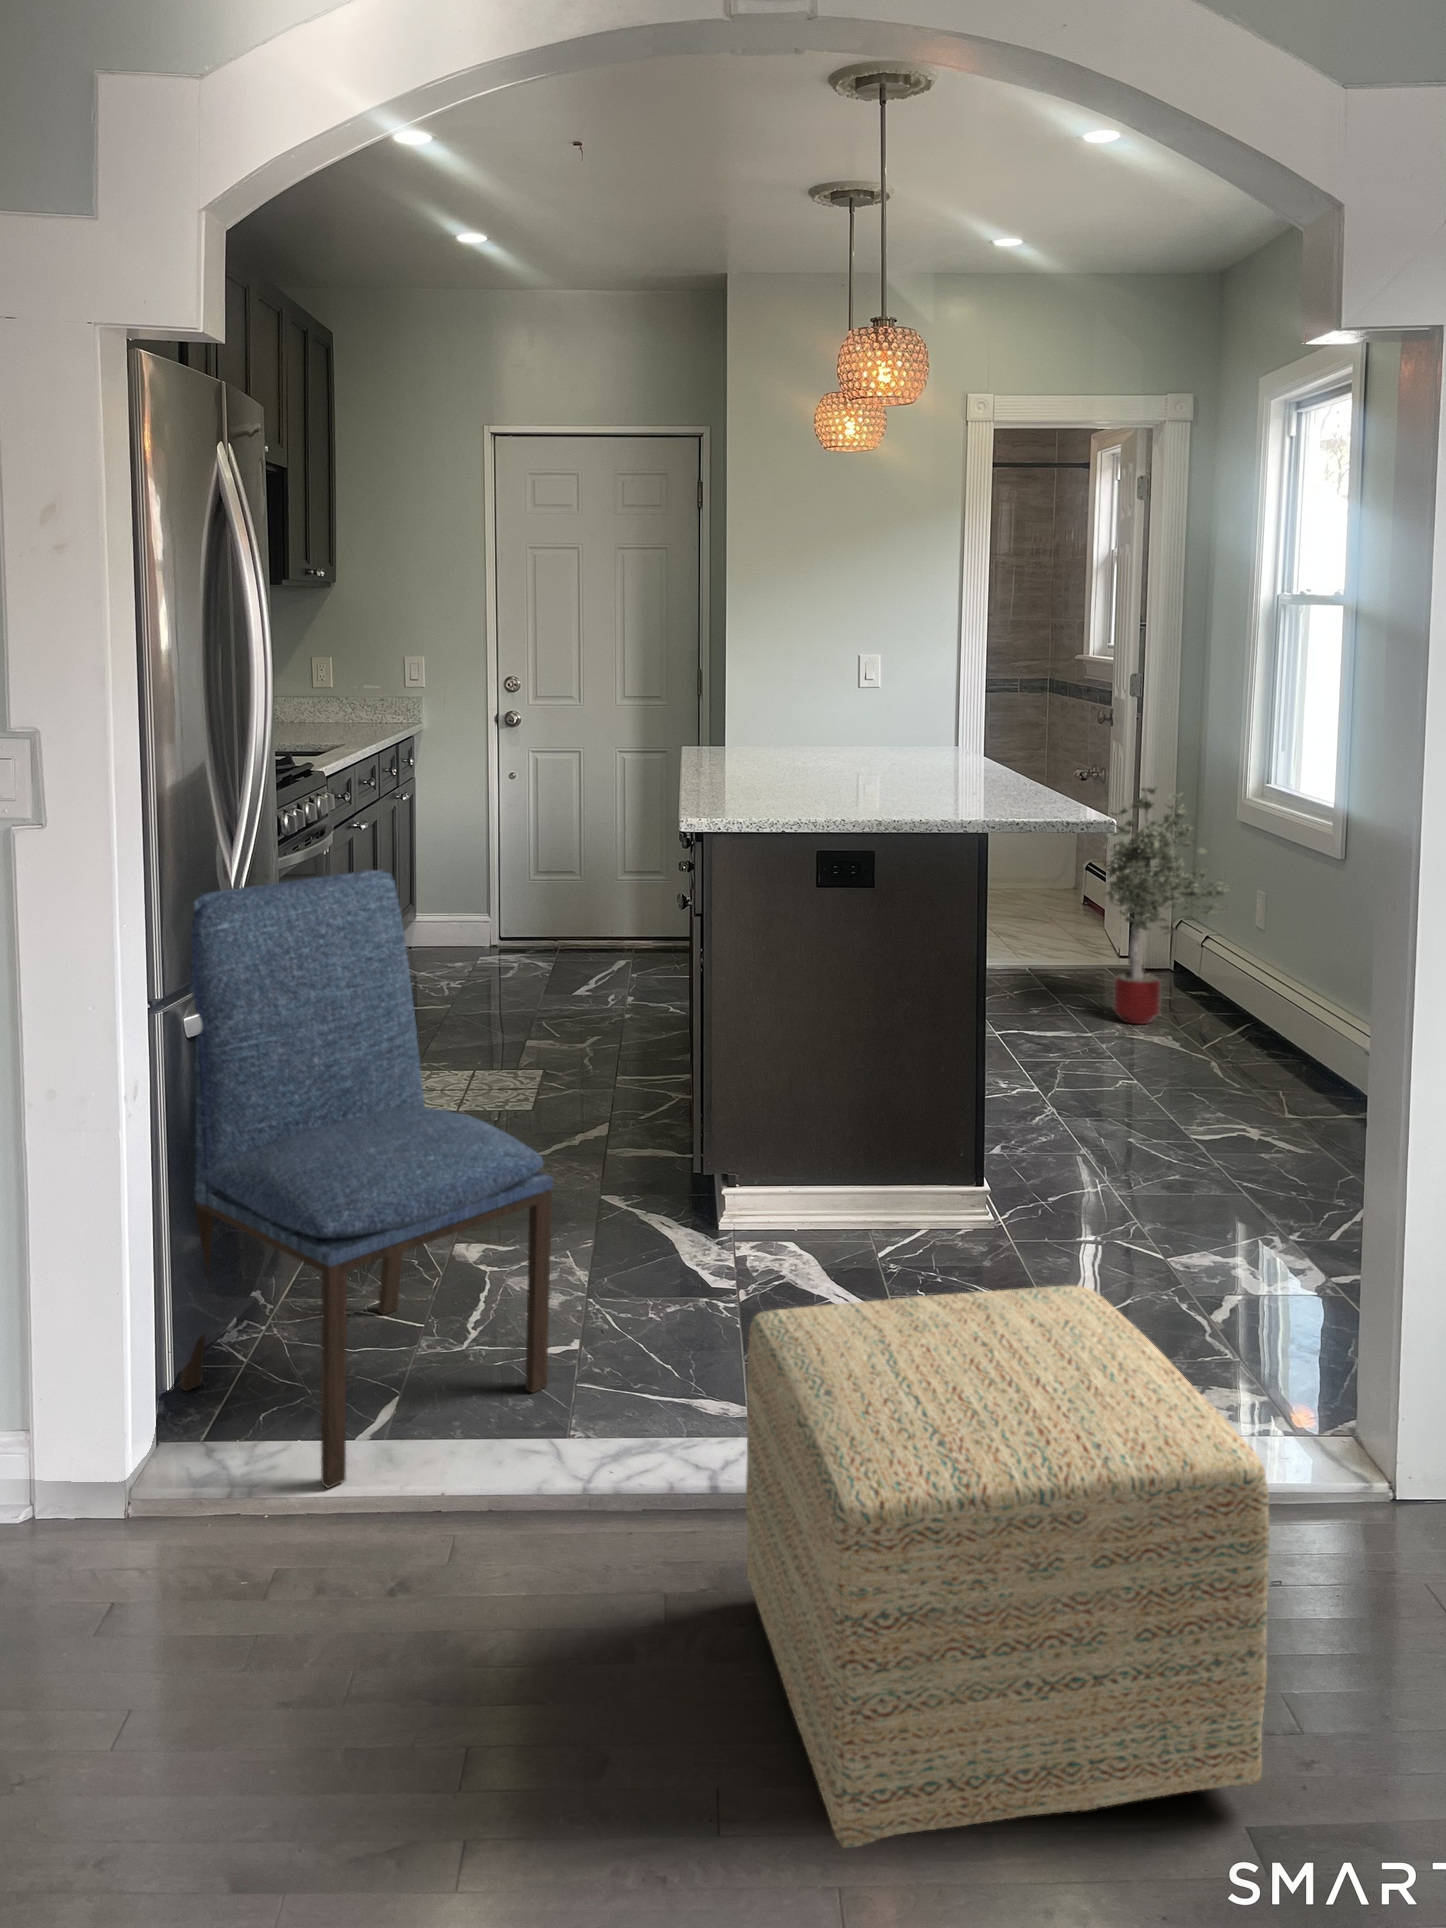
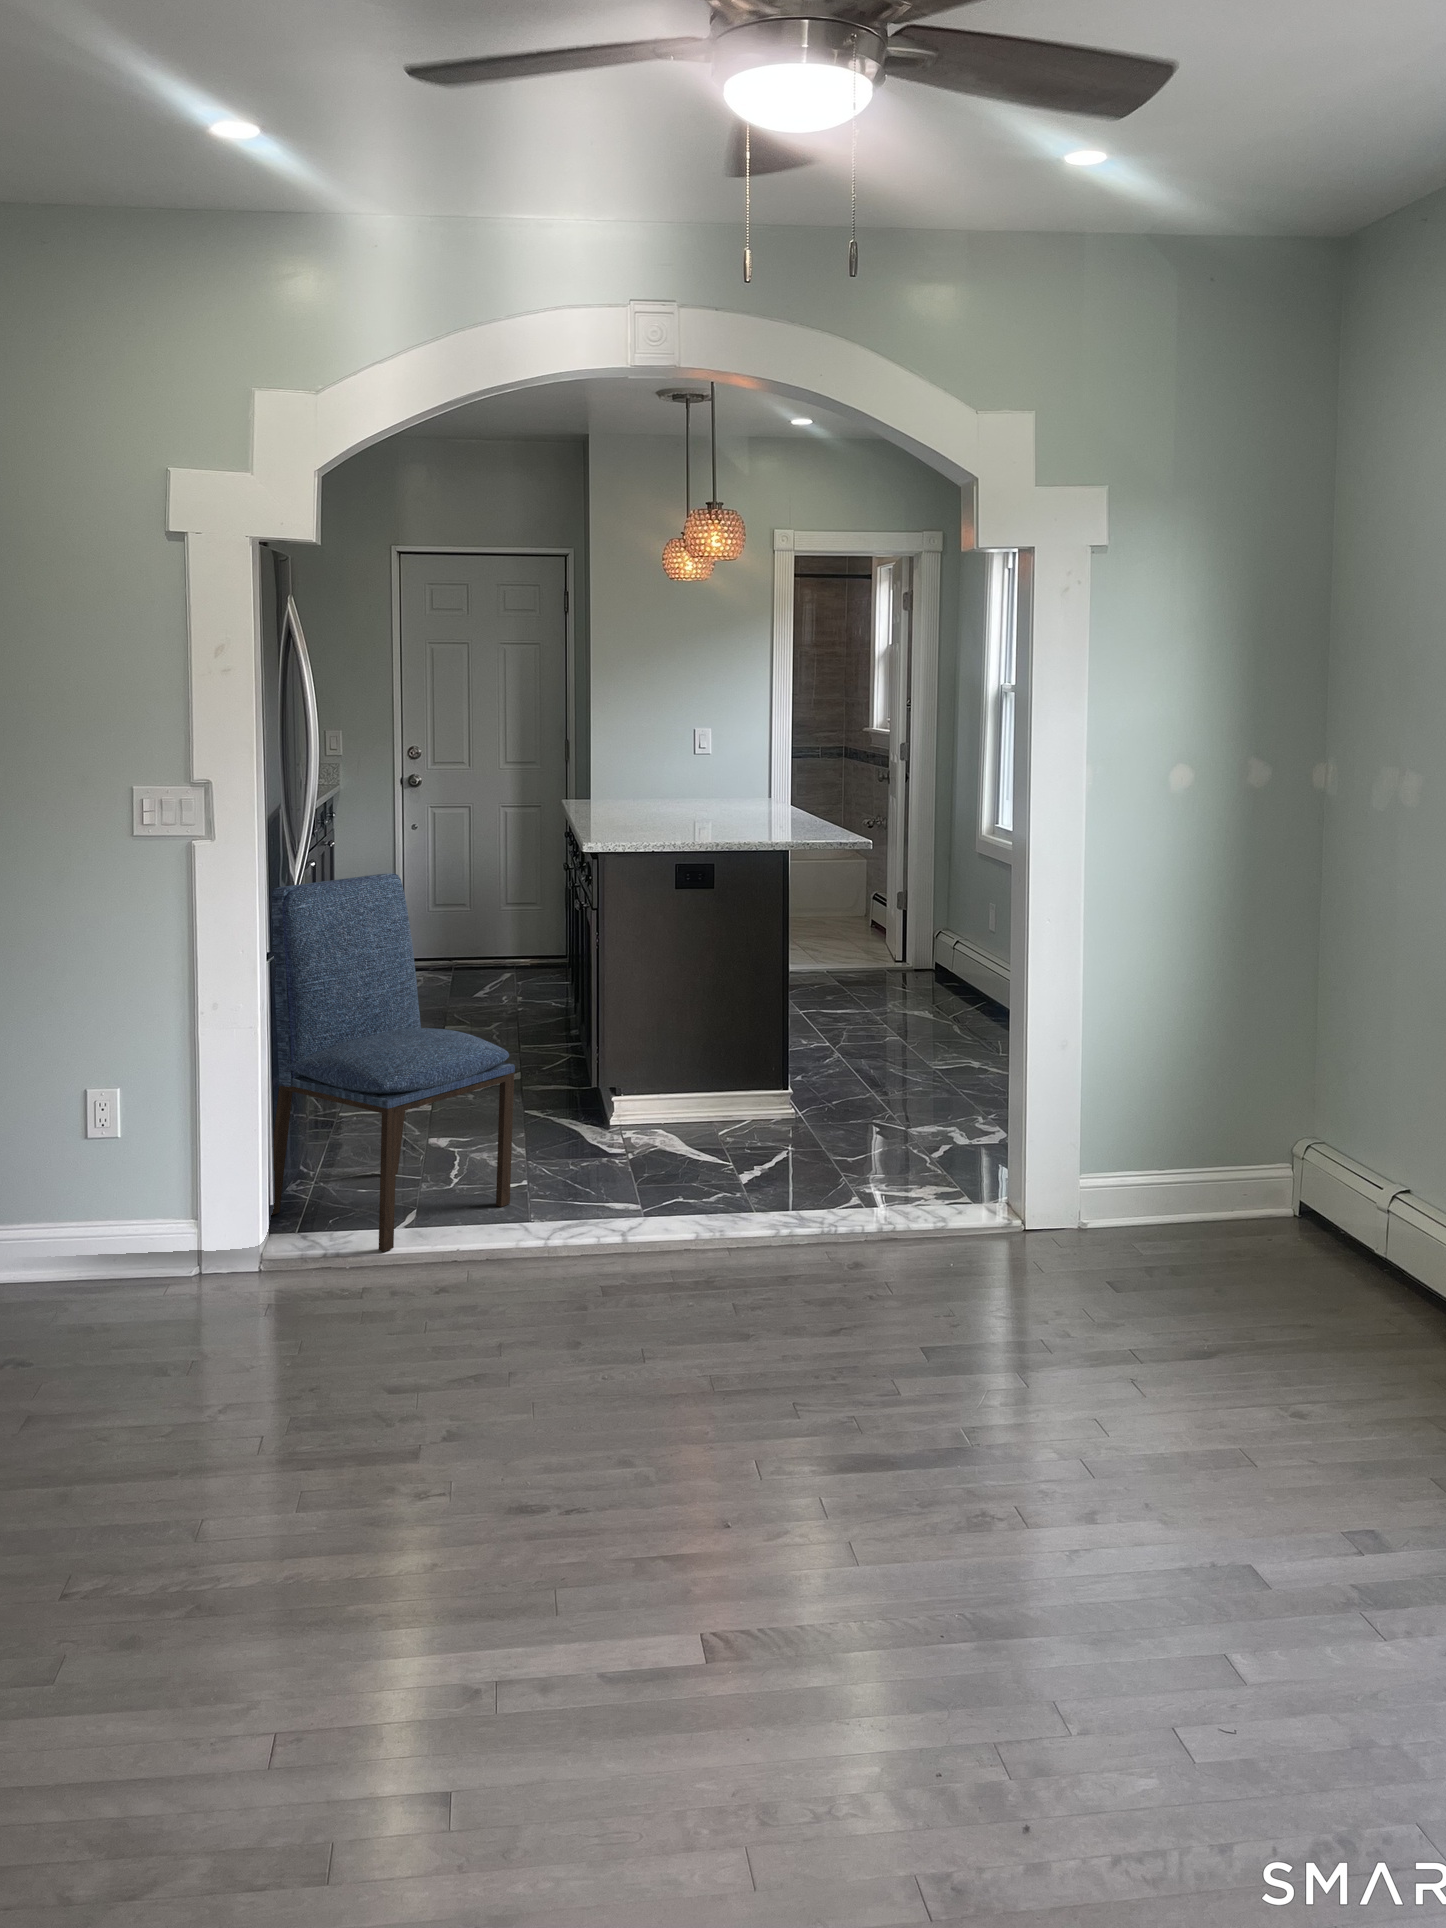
potted tree: present [1103,787,1229,1024] -> none [872,825,971,1004]
ottoman: present [746,1286,1269,1848] -> none [651,1093,928,1351]

